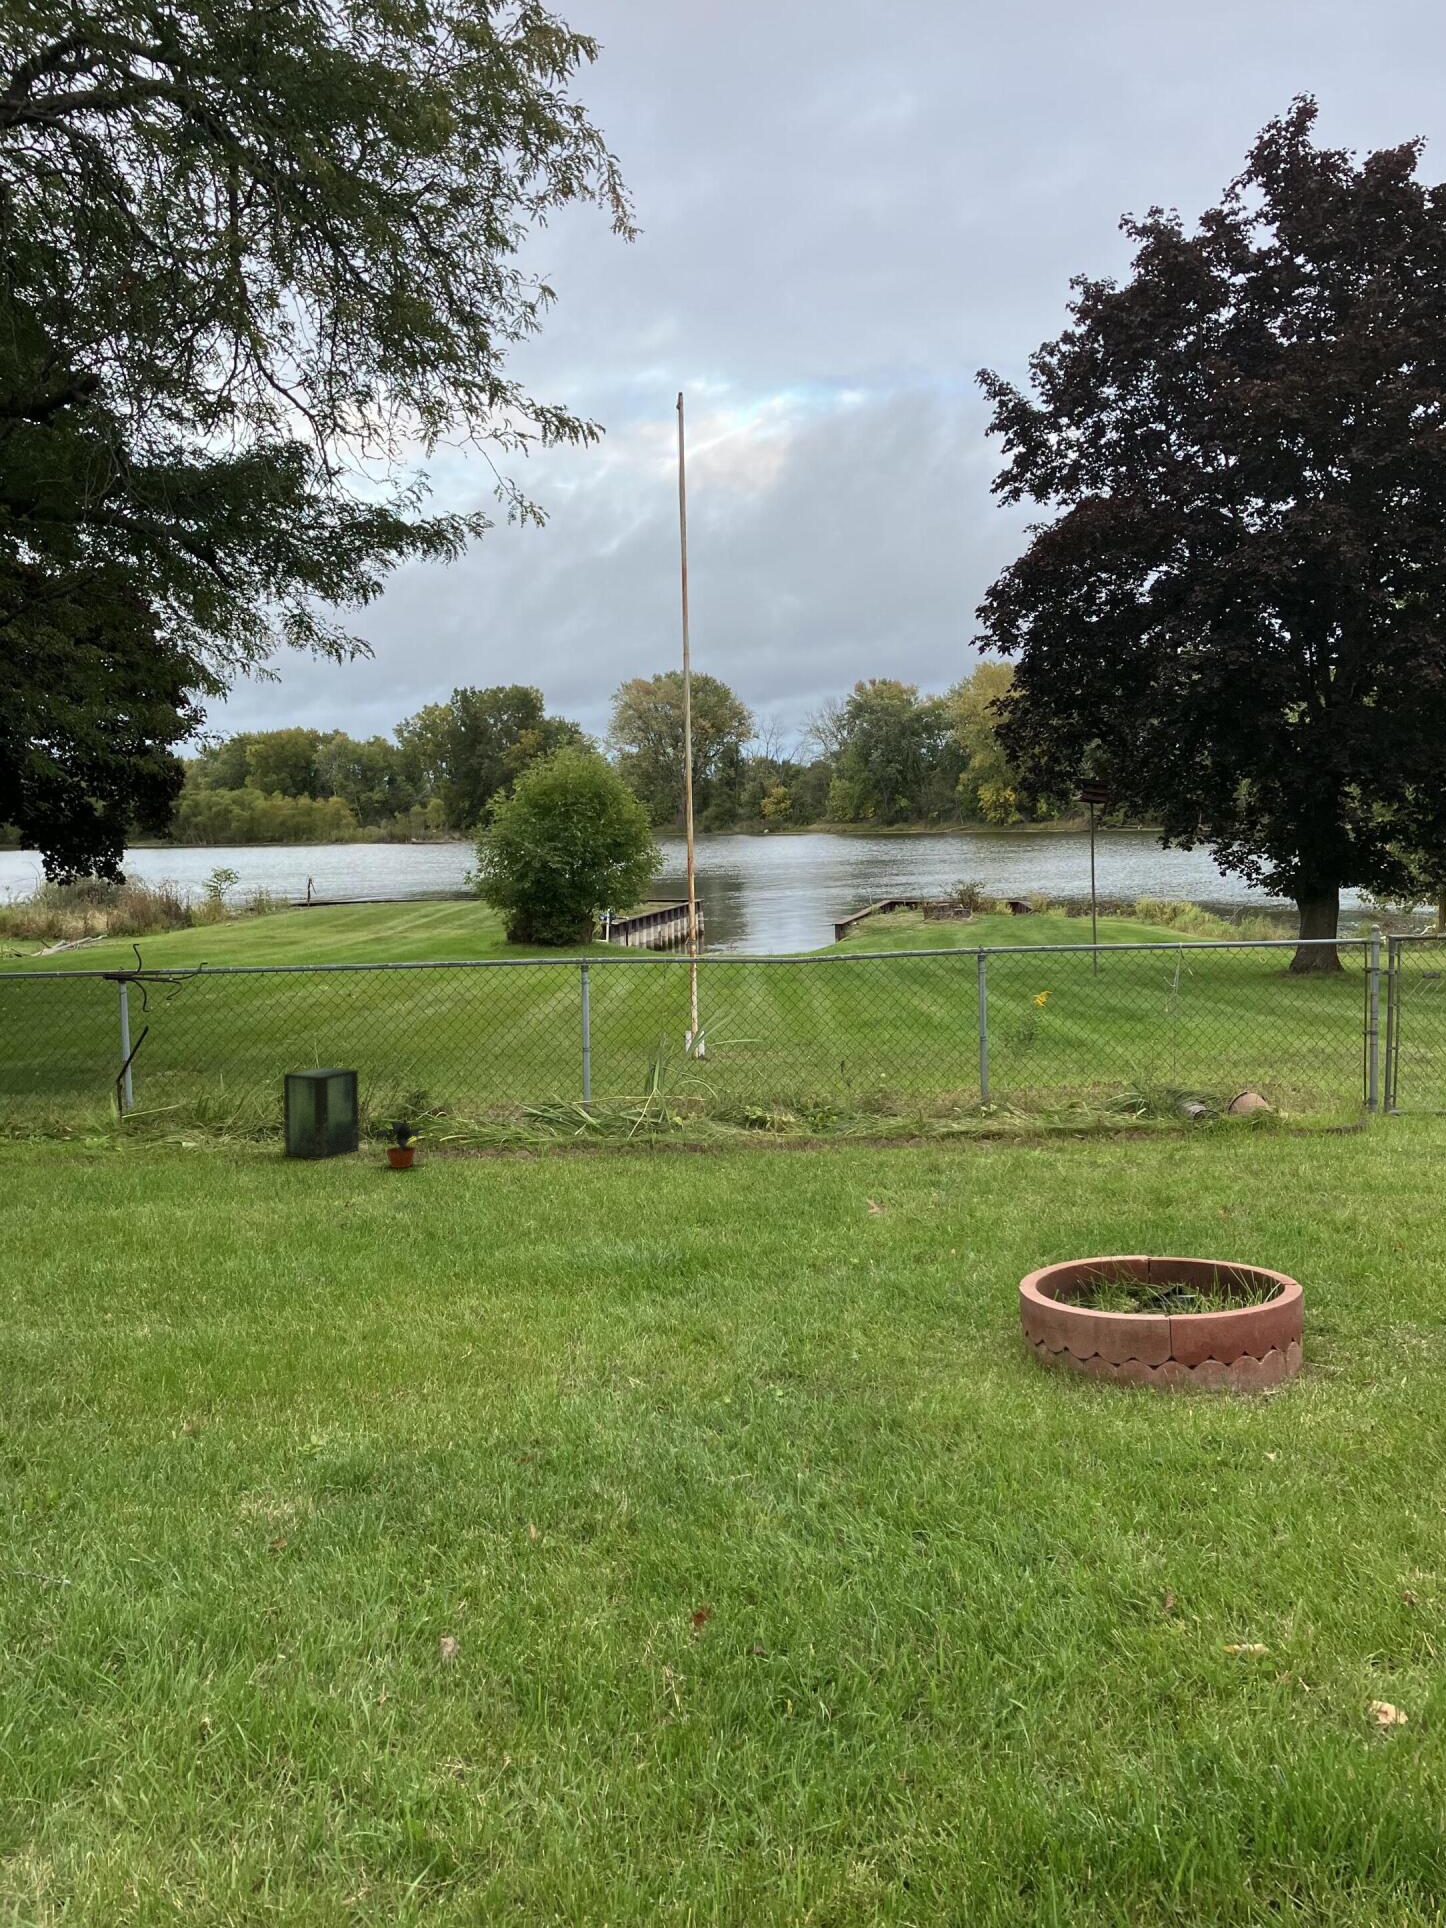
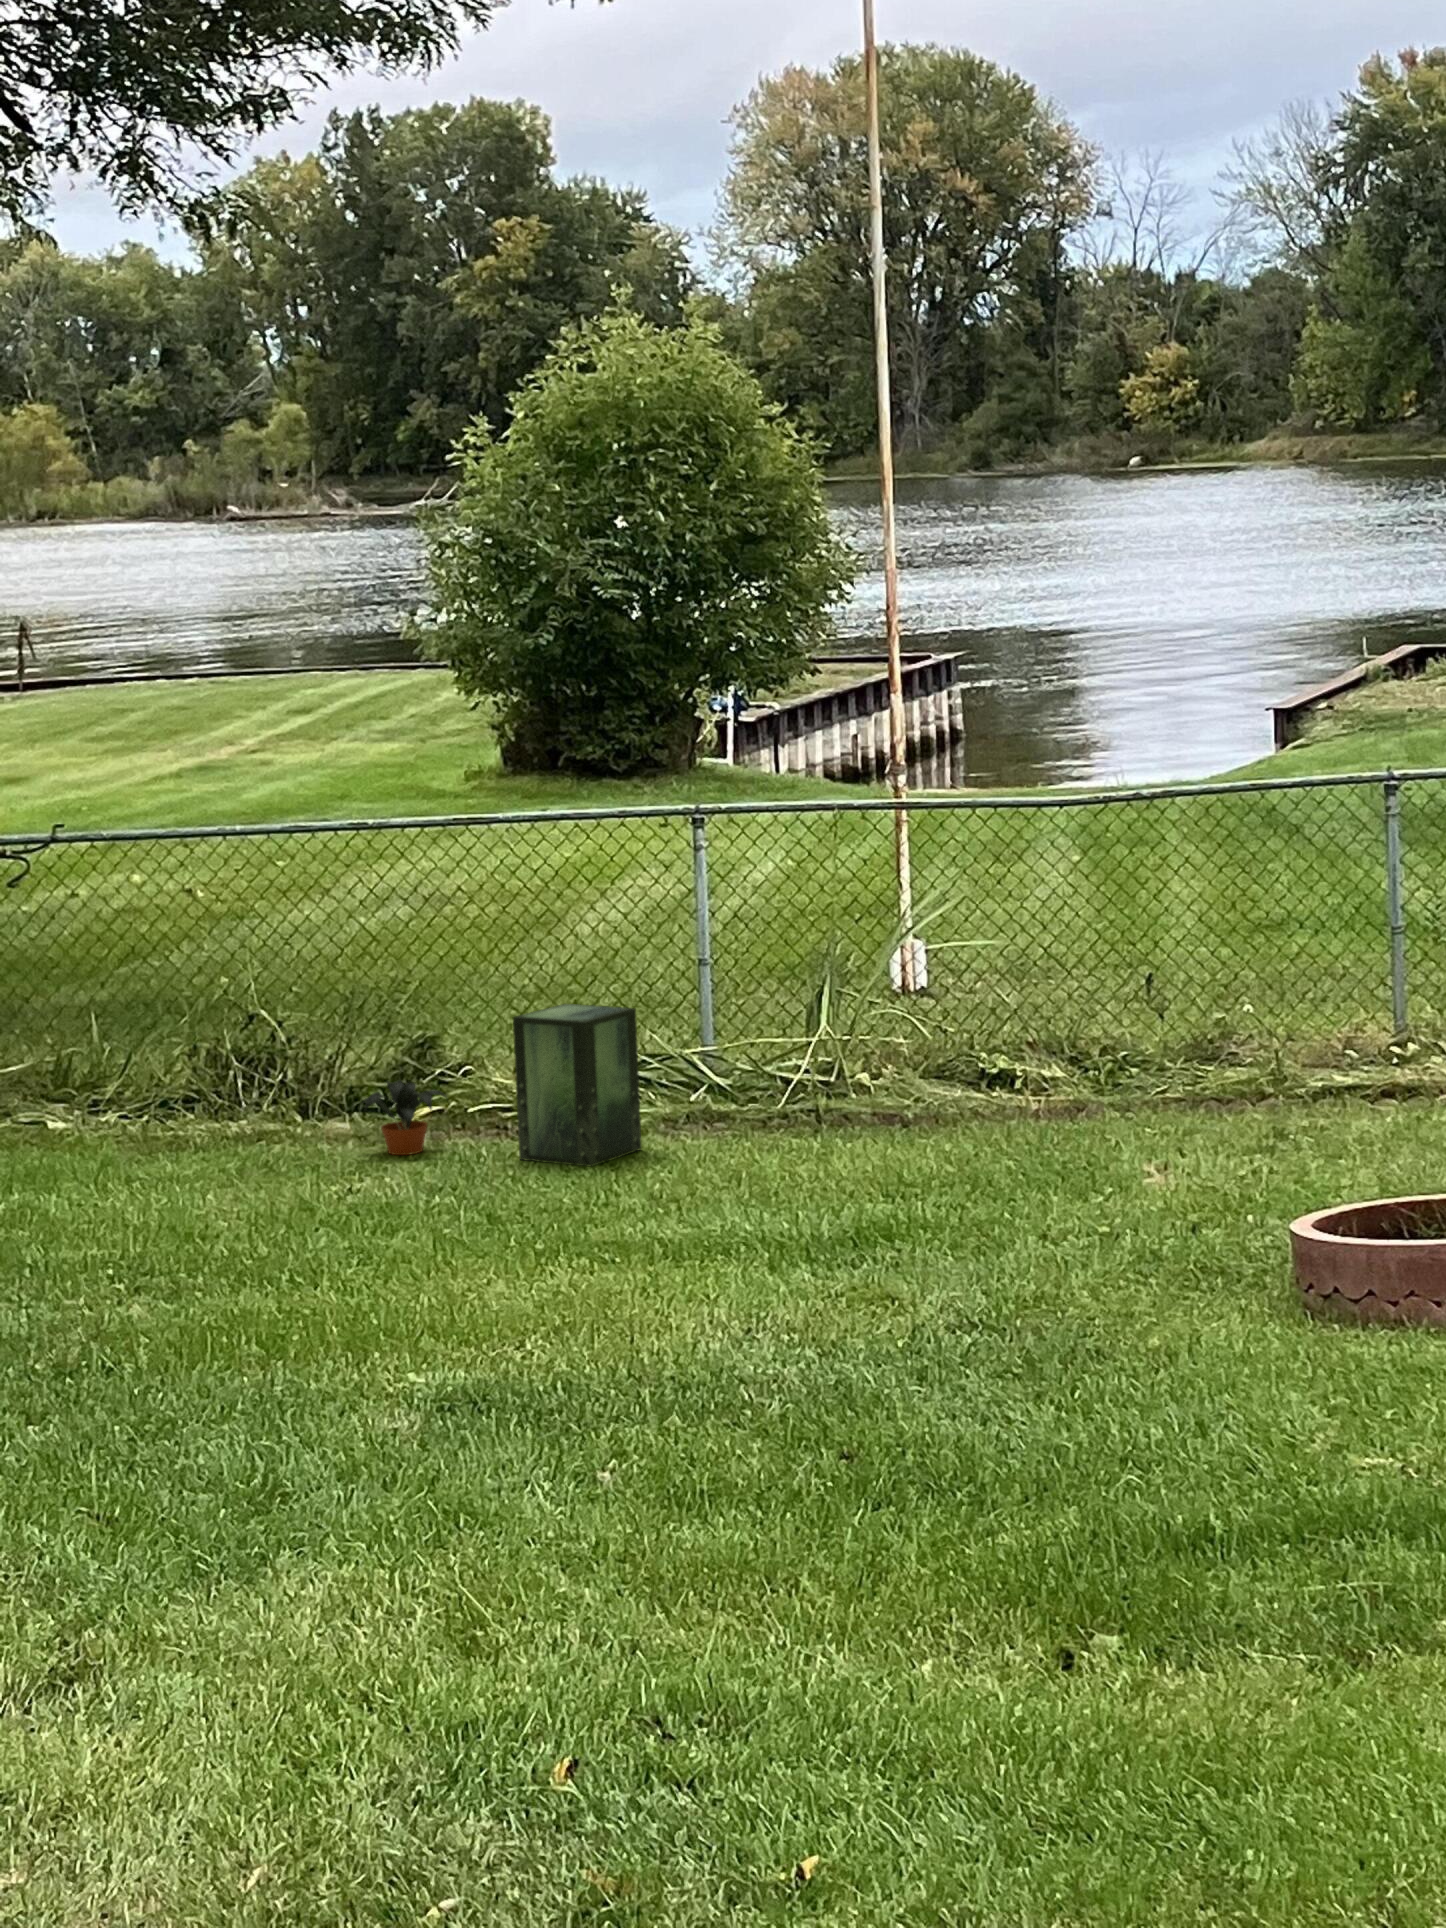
storage box: present [284,1067,359,1160] -> present [513,1004,642,1166]

